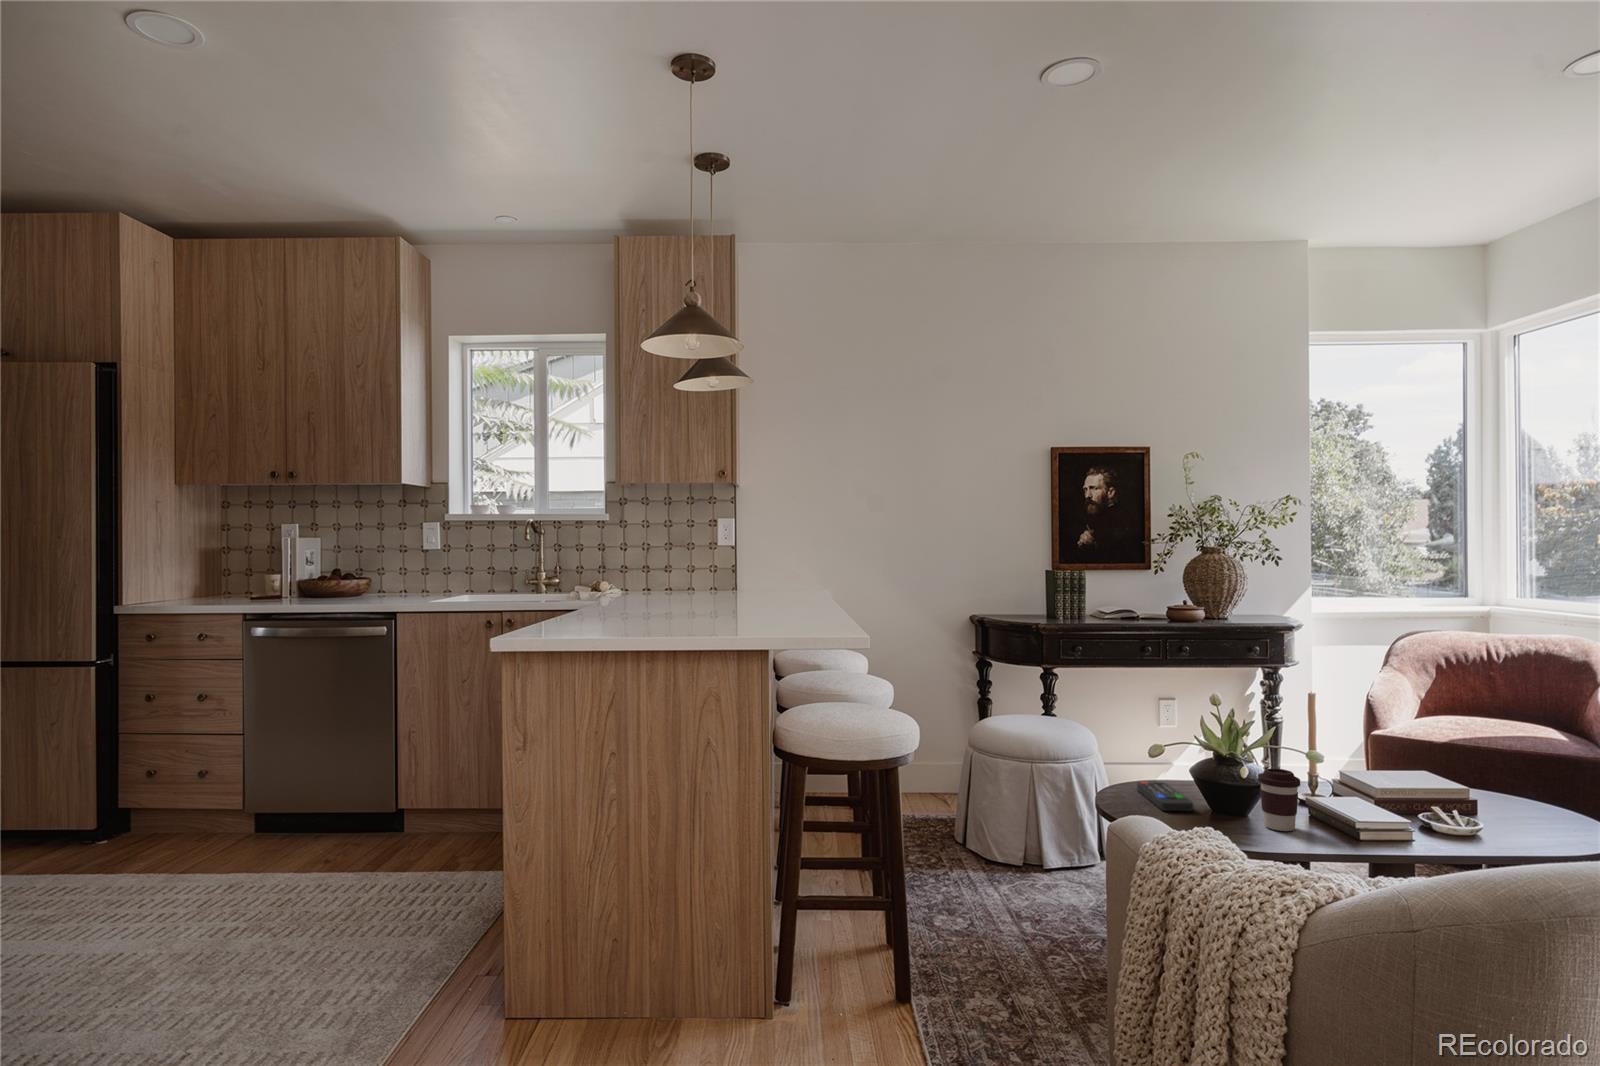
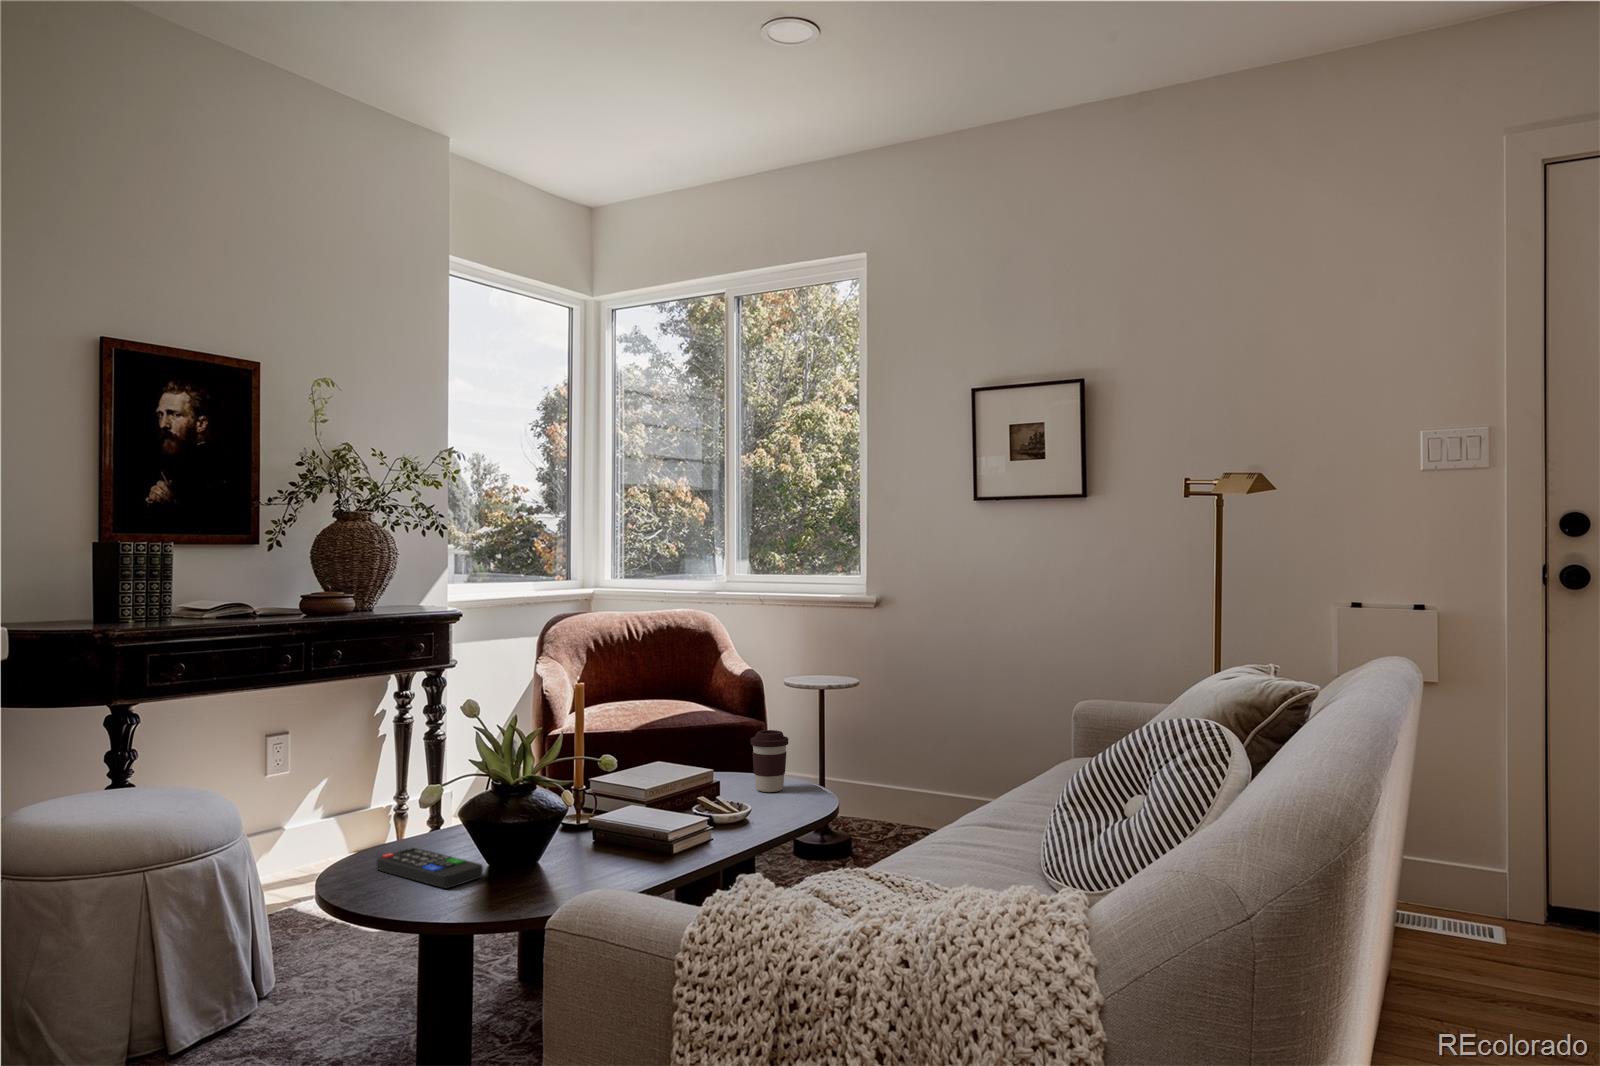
coffee cup: present [1258,768,1300,831] -> present [751,730,788,792]

